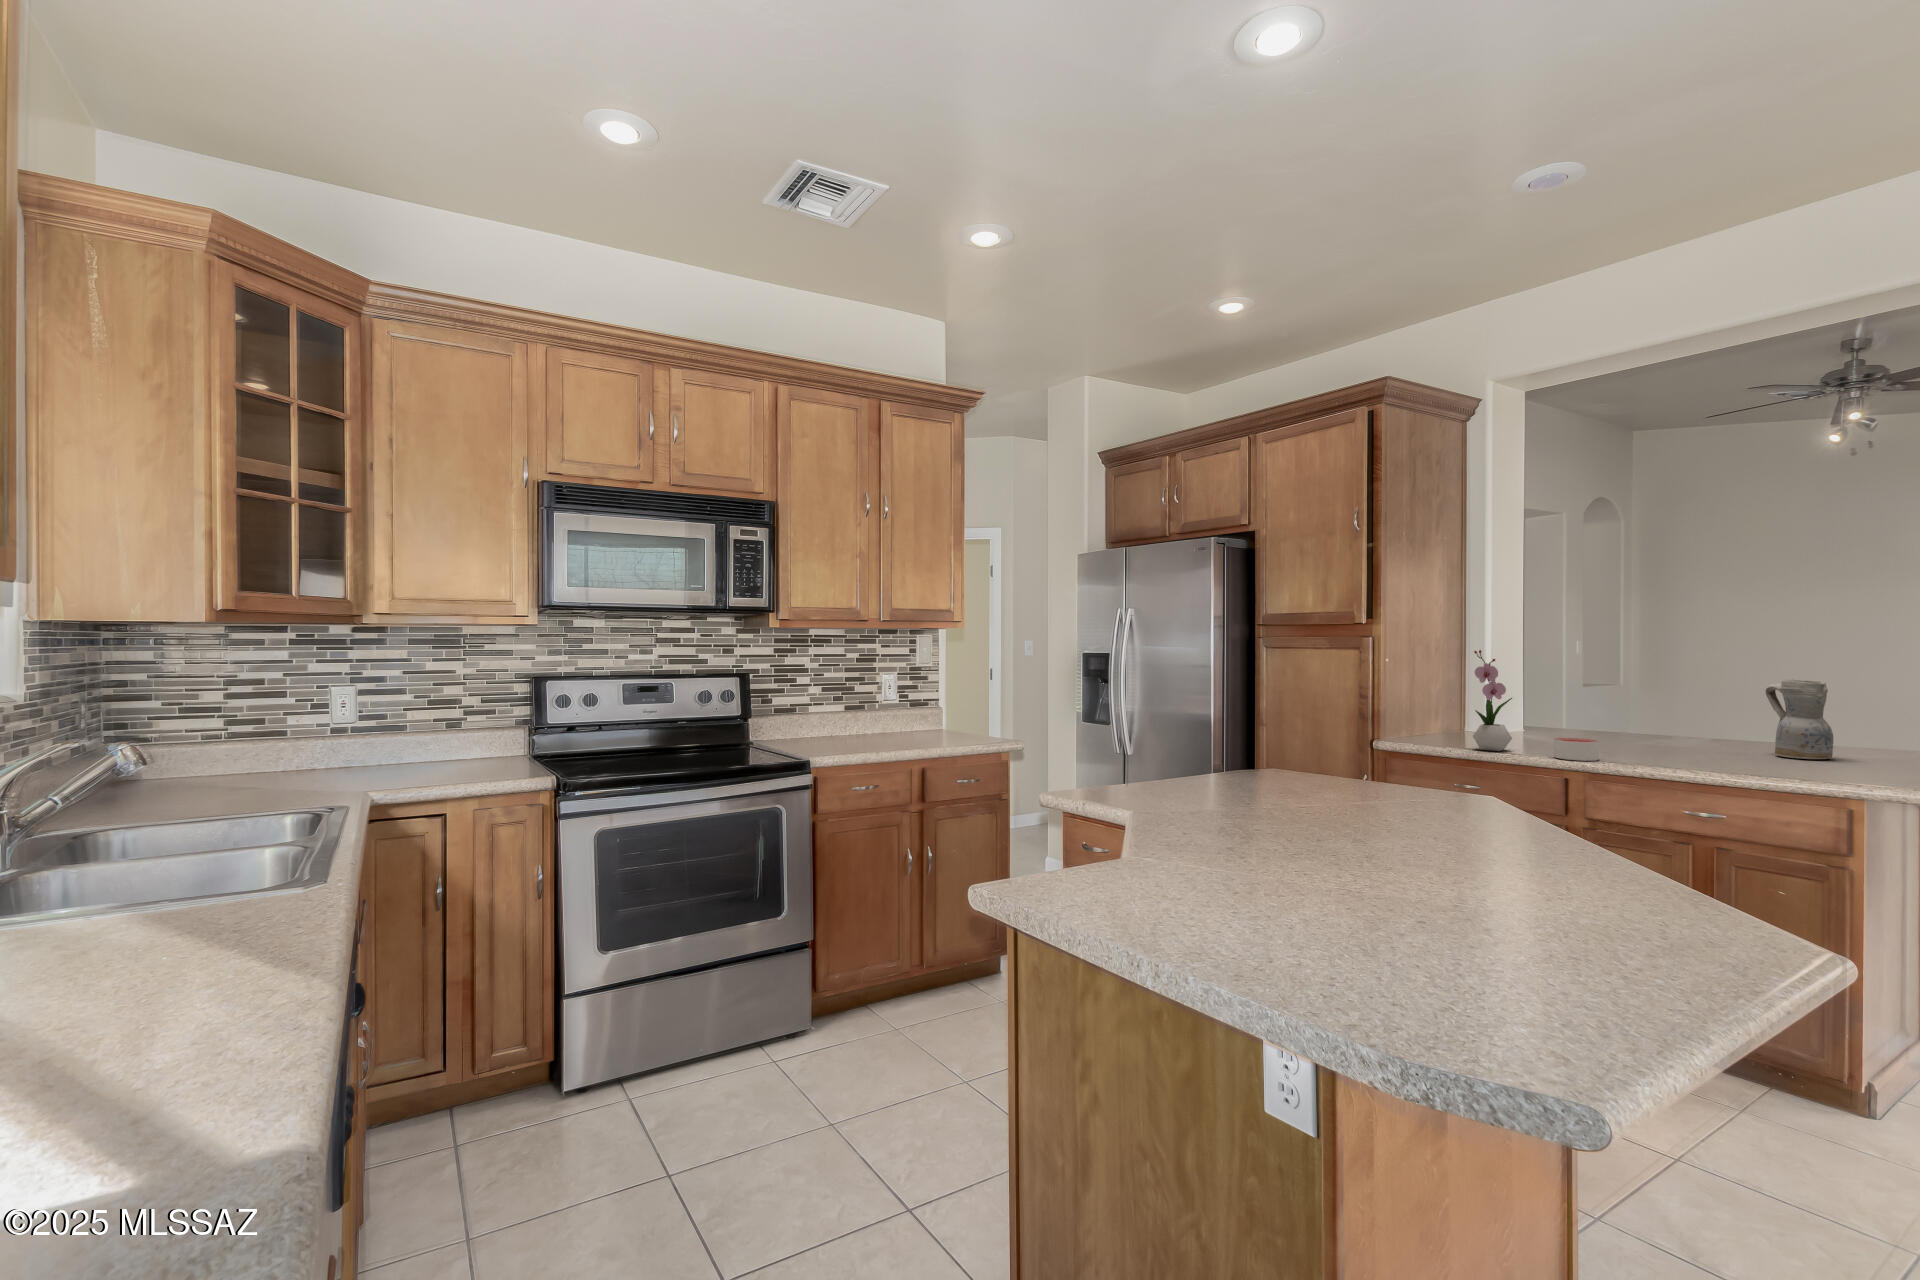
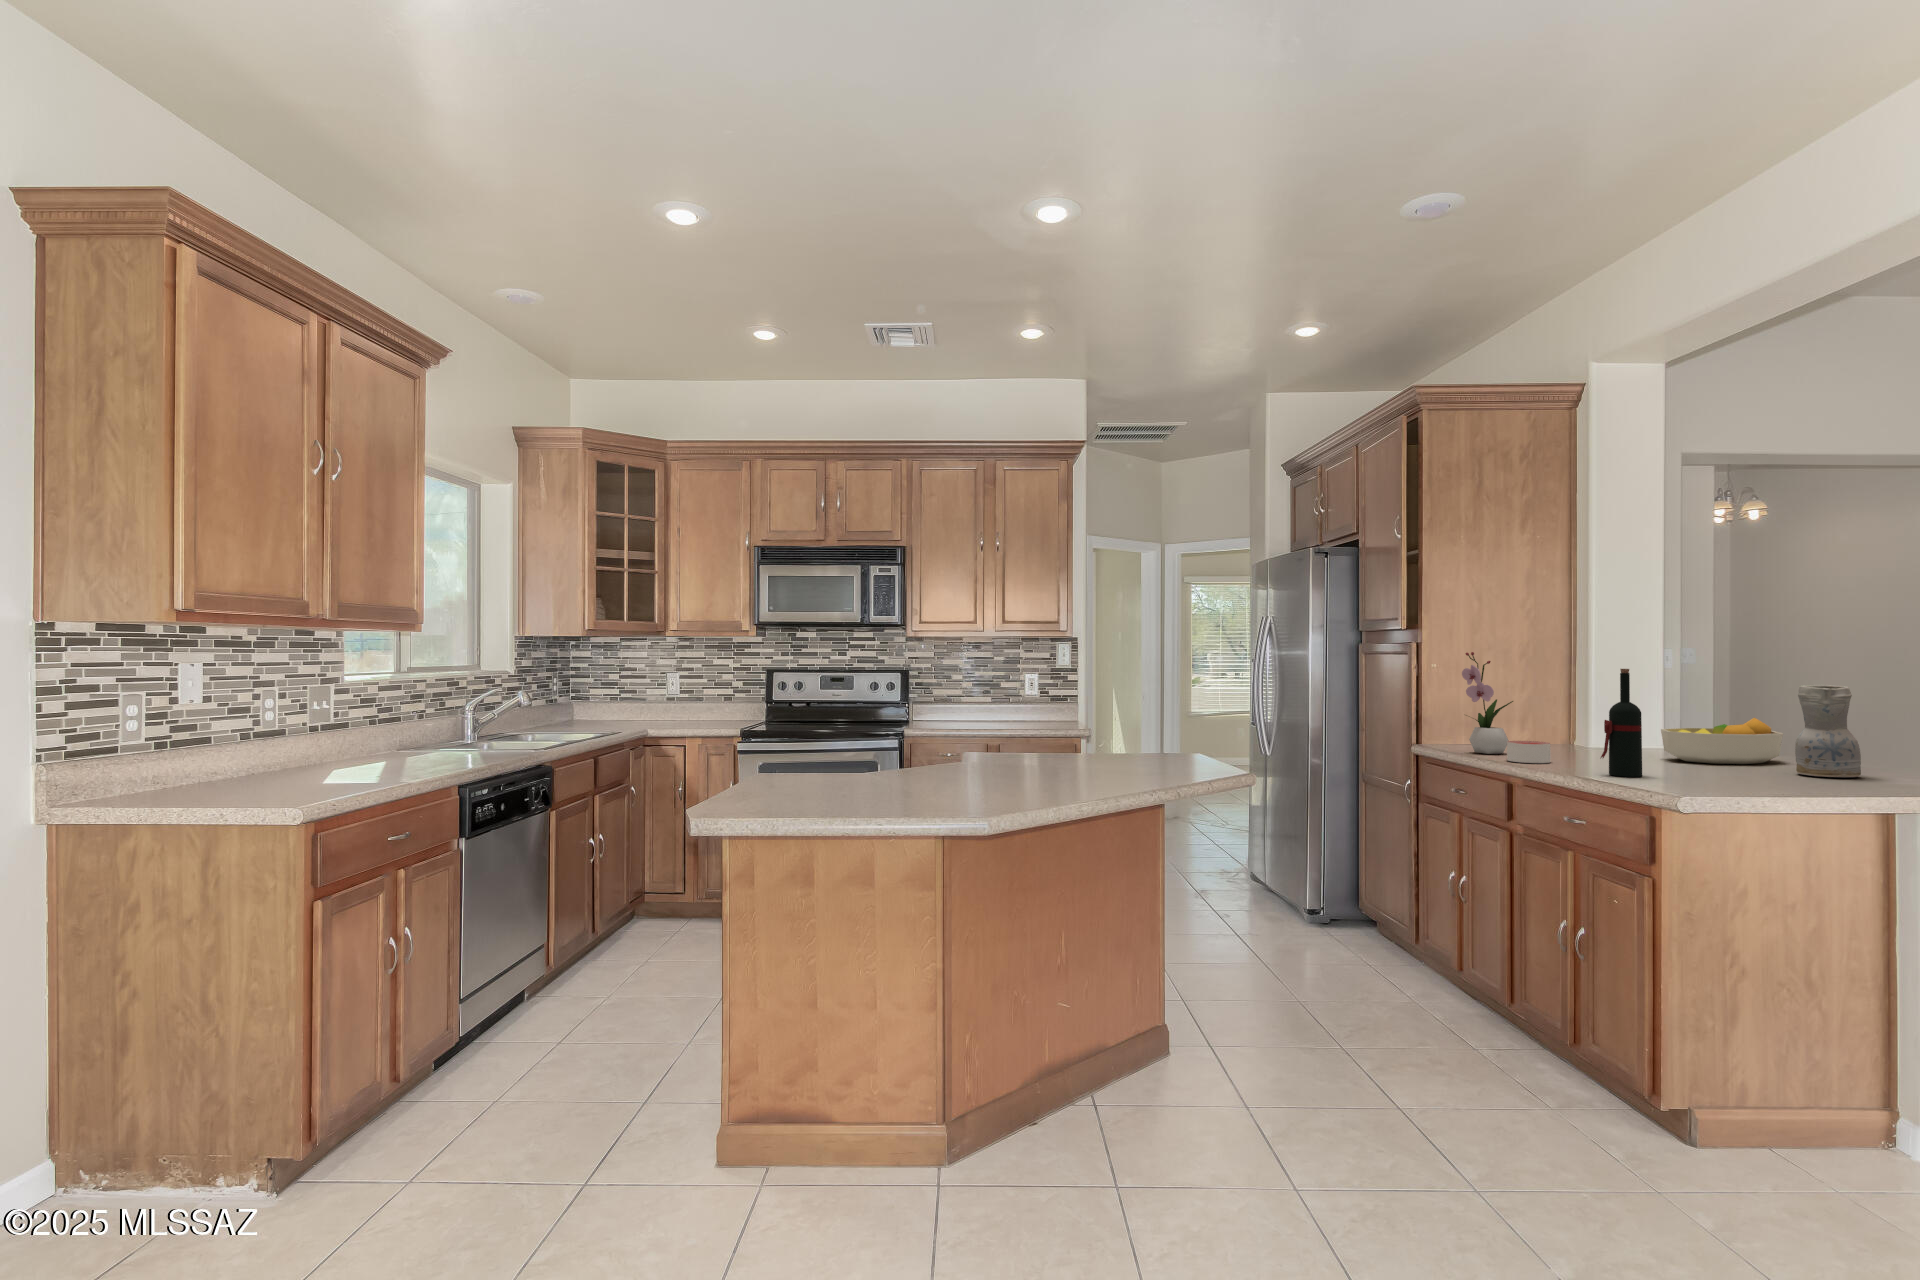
wine bottle: none [1711,668,1746,772] -> present [1601,669,1642,777]
fruit bowl: none [1617,707,1707,749] -> present [1661,718,1783,764]

